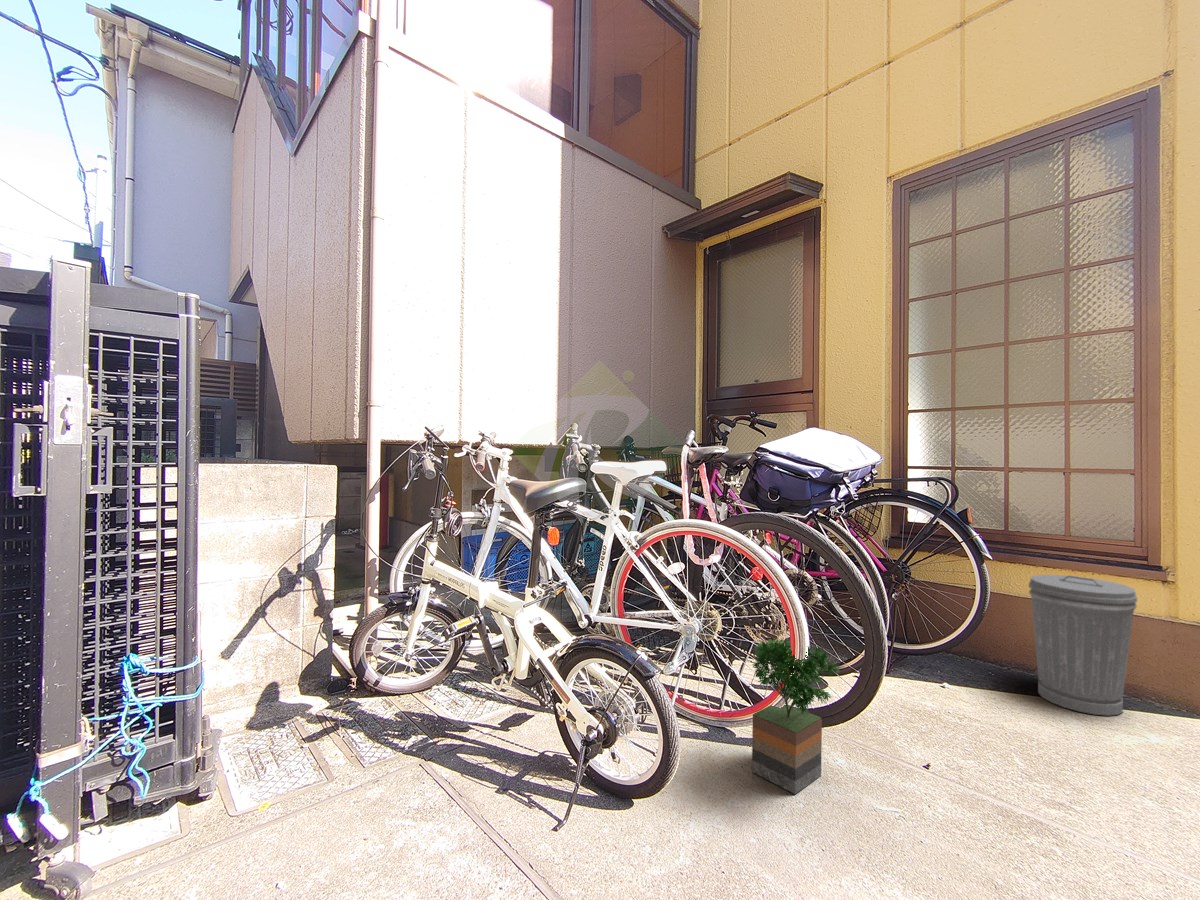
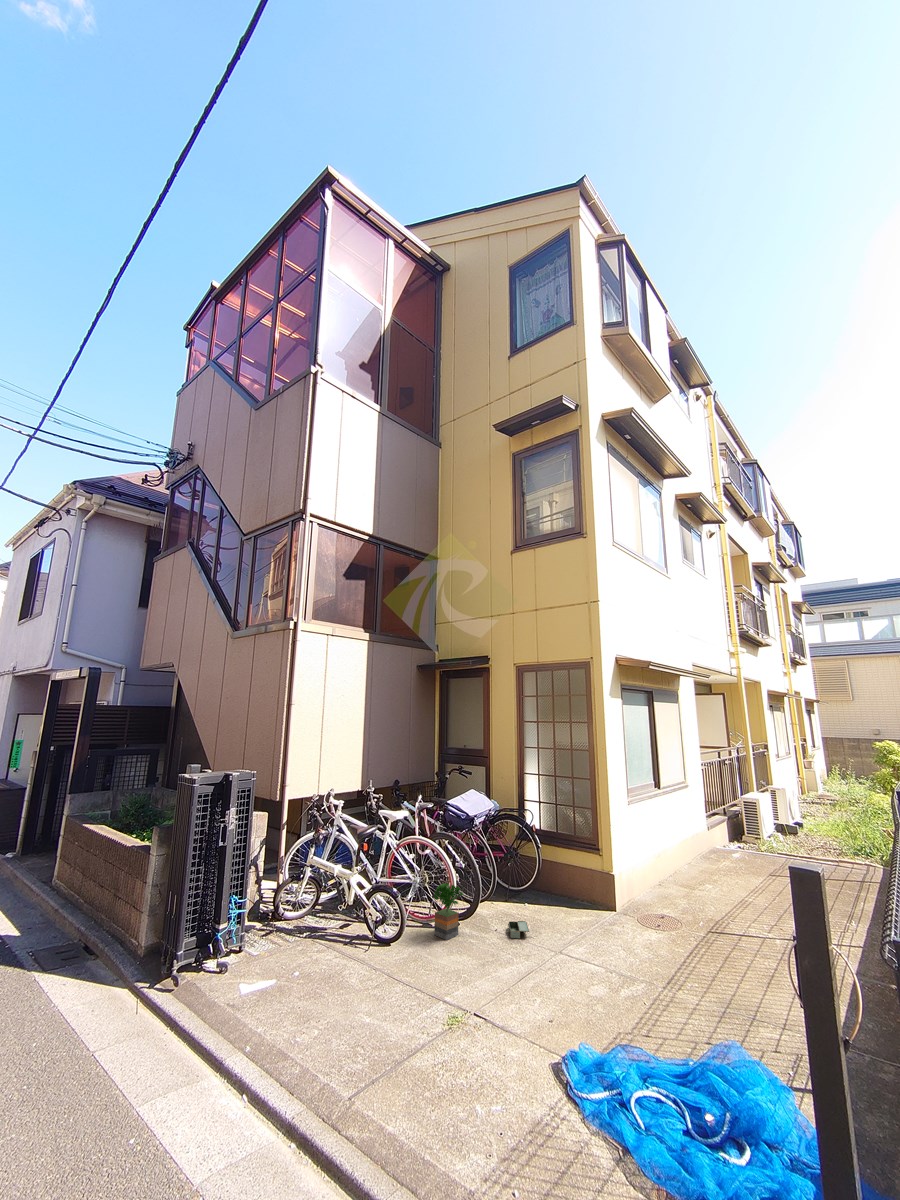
trash can: present [1029,575,1137,716] -> none [556,853,590,912]
toolbox: none [956,743,1051,803] -> present [507,921,529,938]

